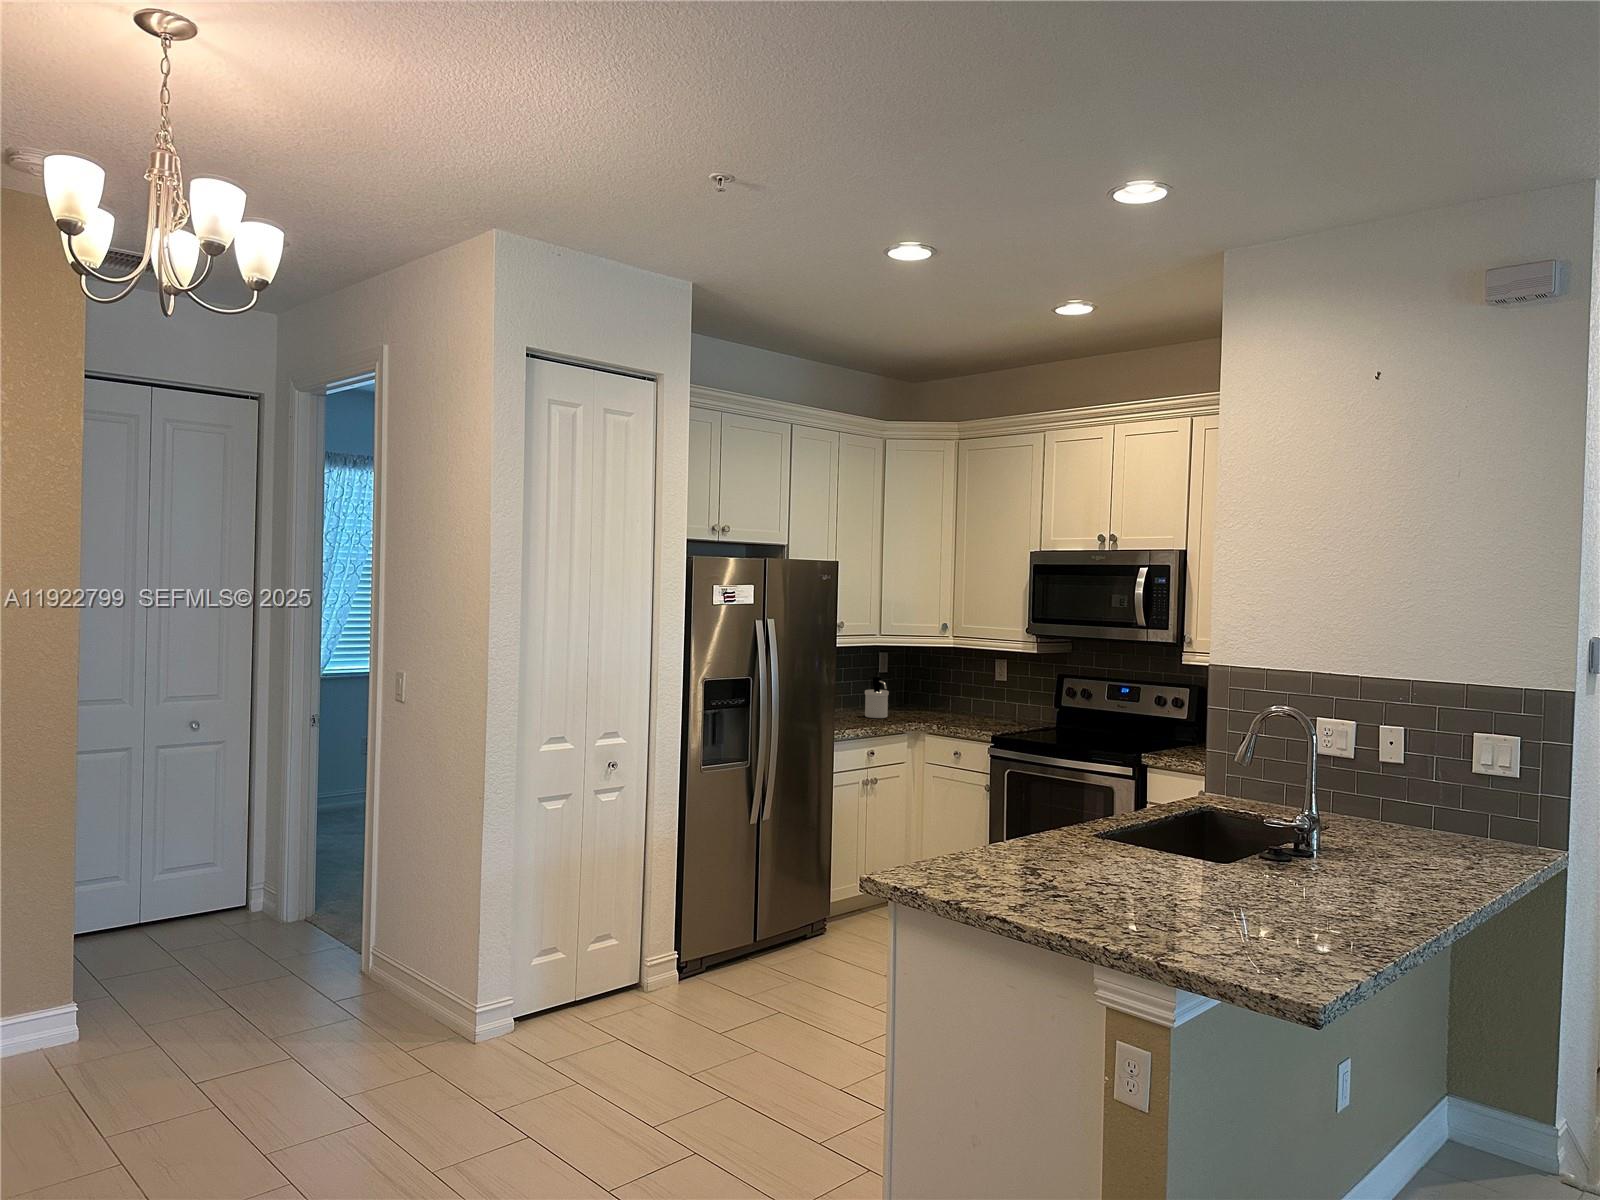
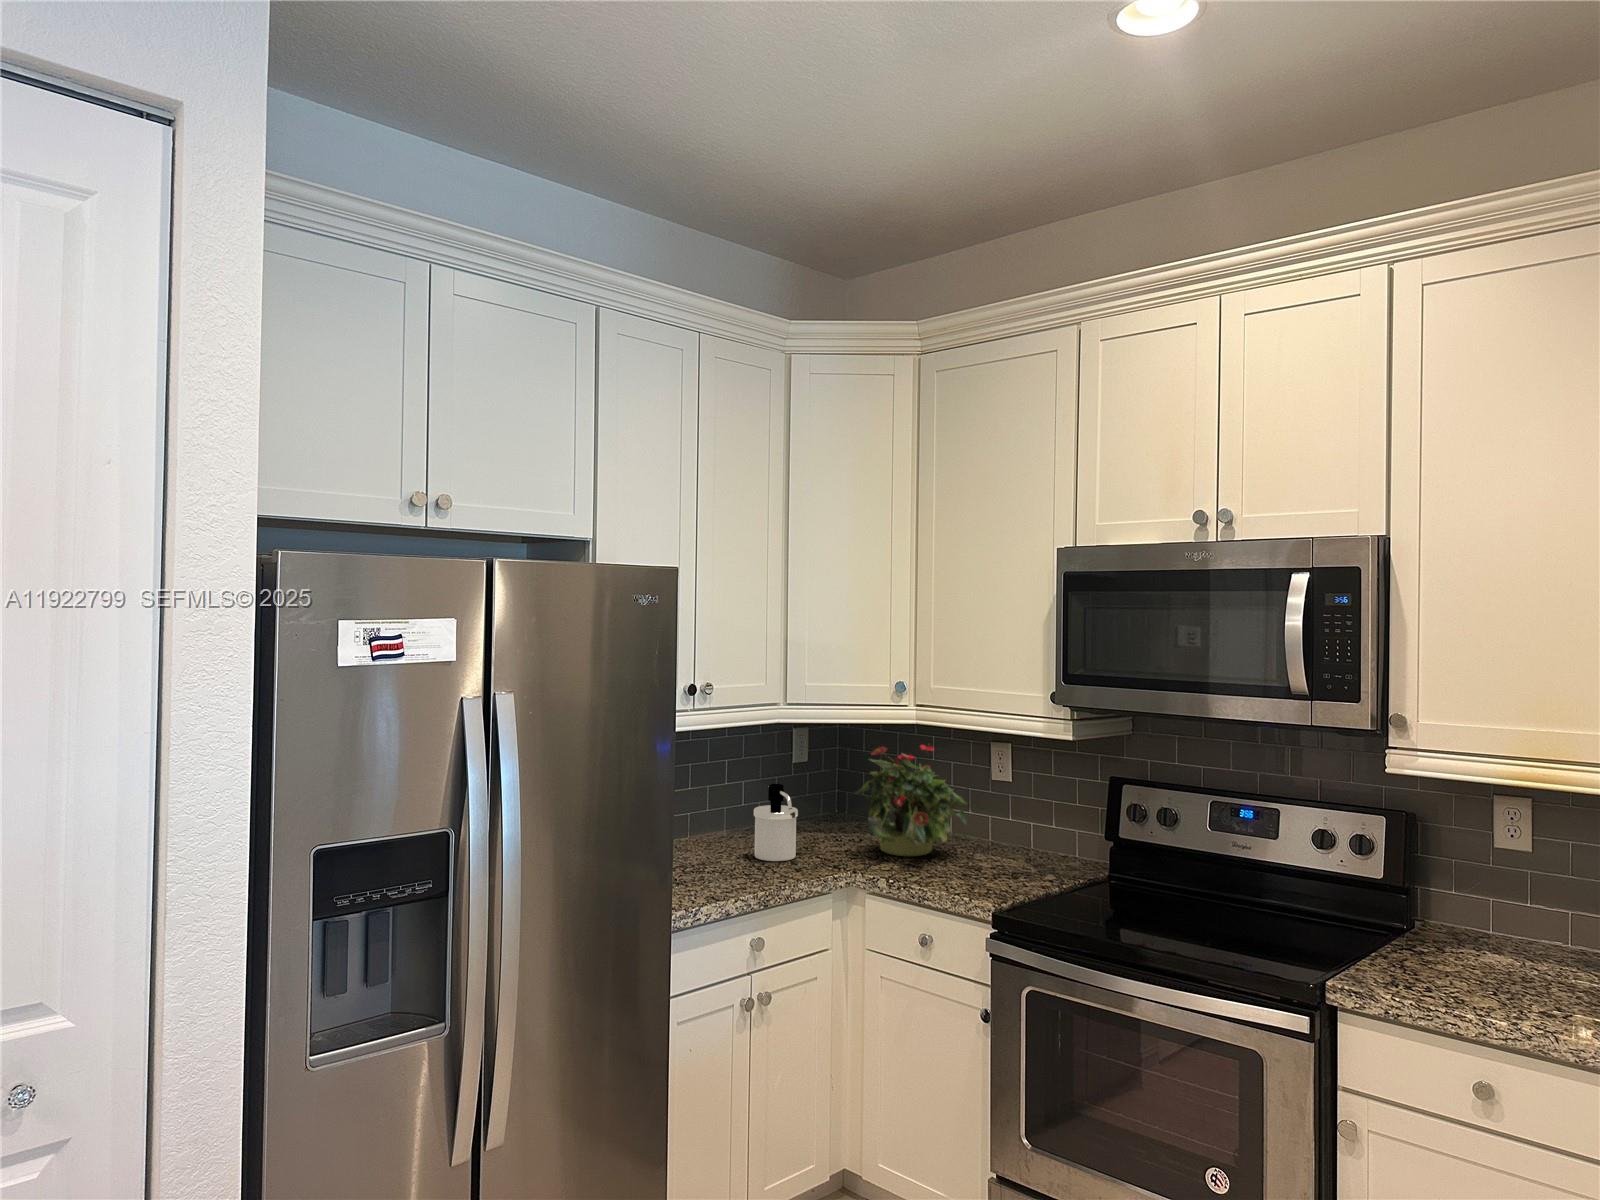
potted plant: none [920,657,982,718] -> present [856,745,967,856]

